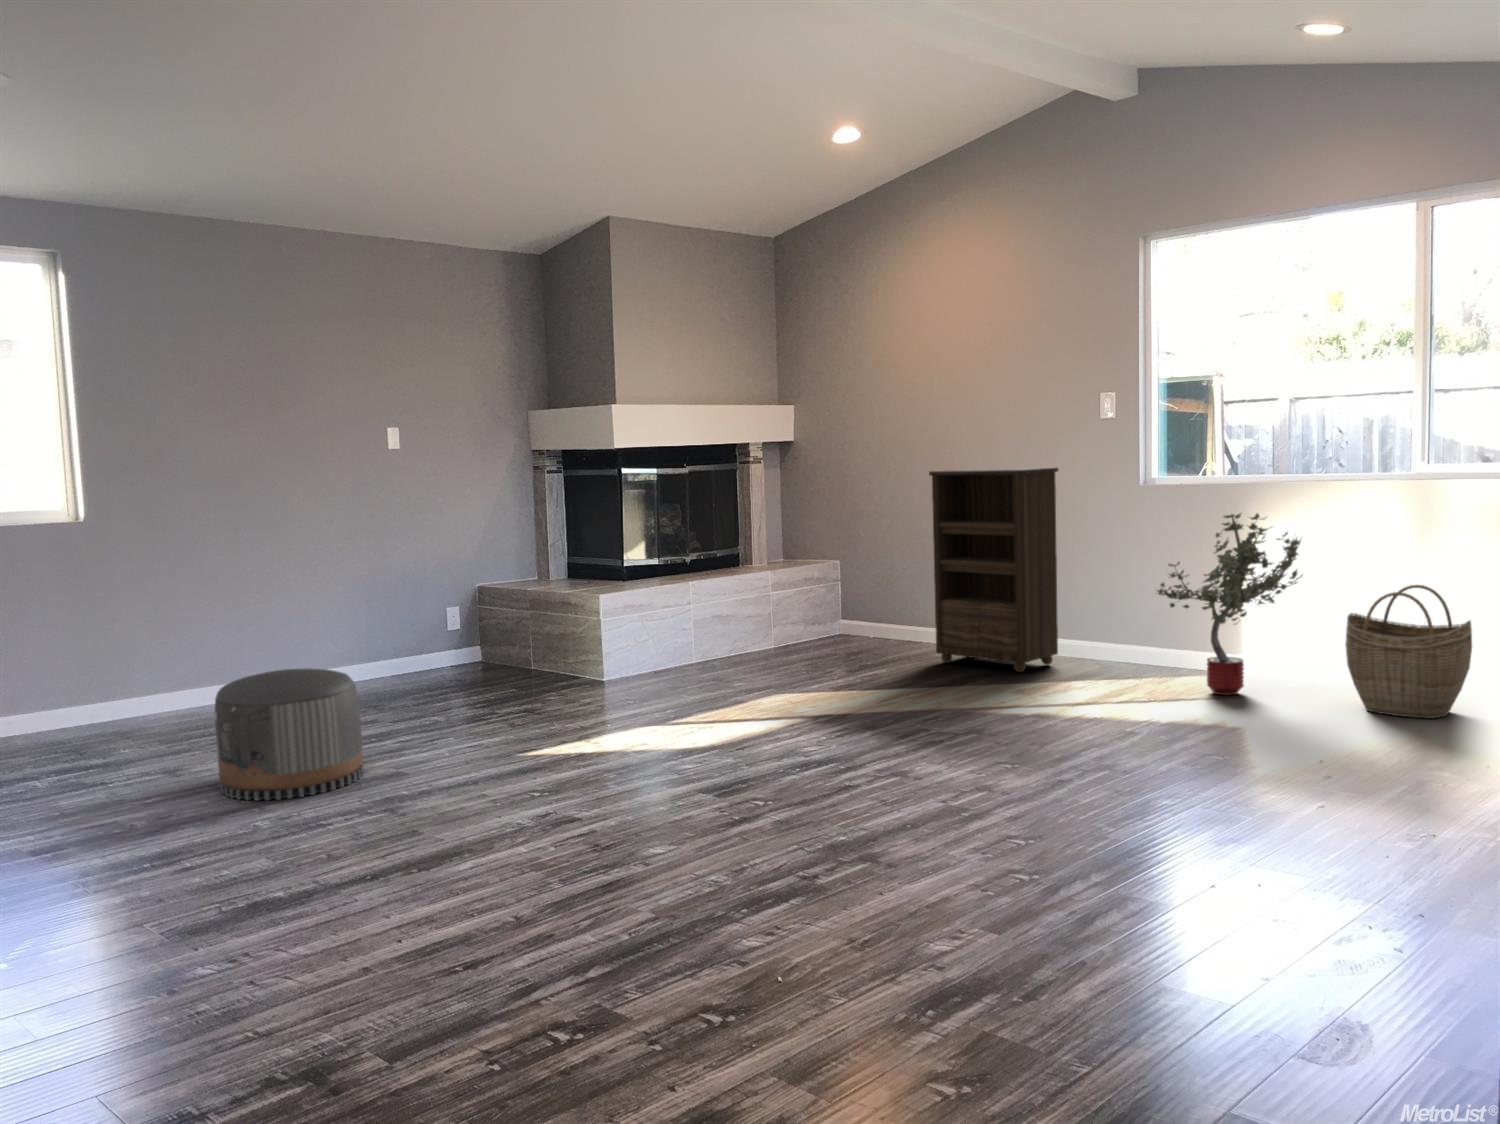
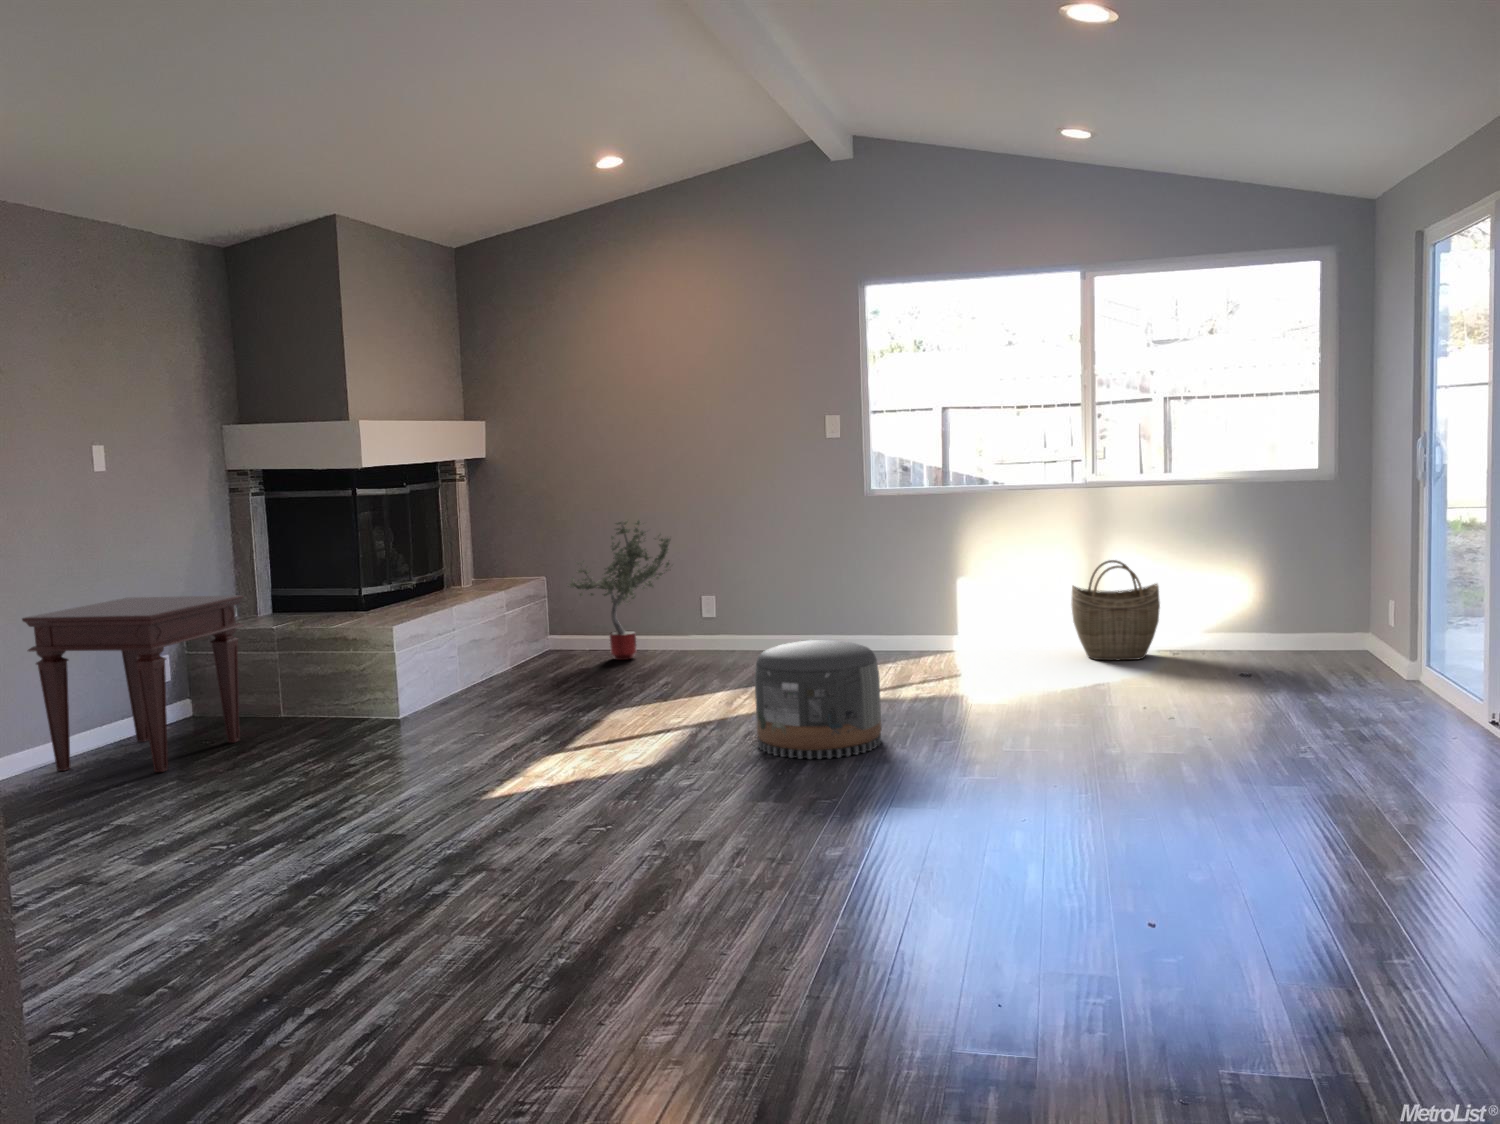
bookshelf: present [929,467,1058,672] -> none [696,478,813,663]
potted tree: present [1157,513,1302,695] -> present [568,520,670,660]
side table: none [314,554,479,699] -> present [22,595,243,772]
pouf: present [214,668,363,801] -> present [755,640,881,759]

